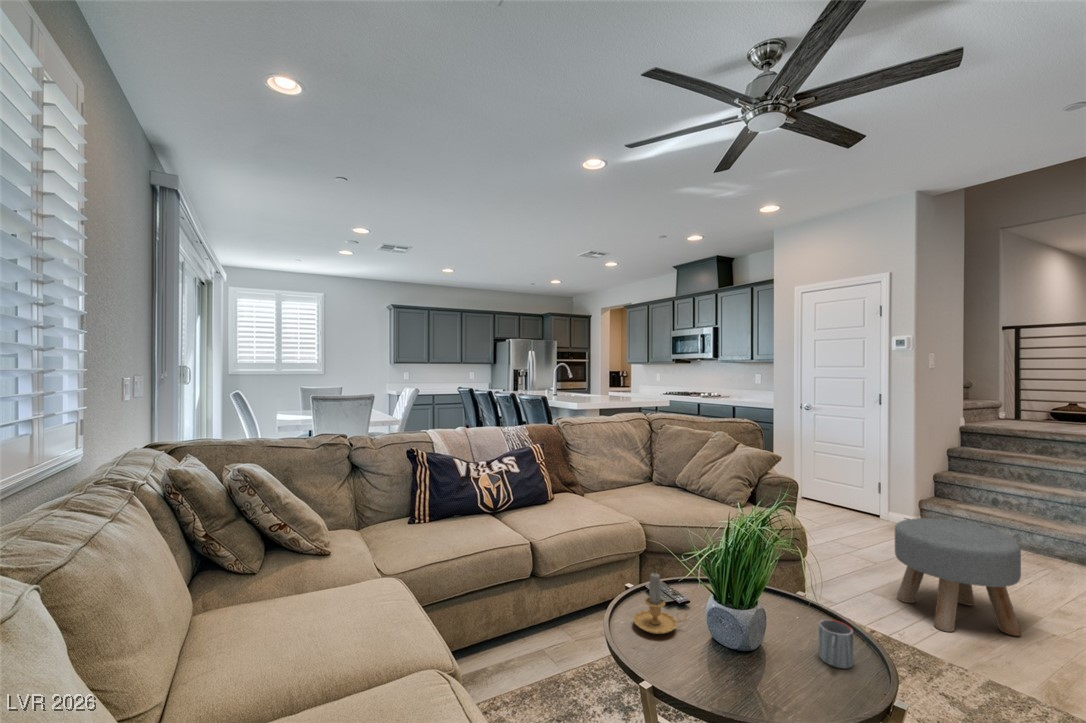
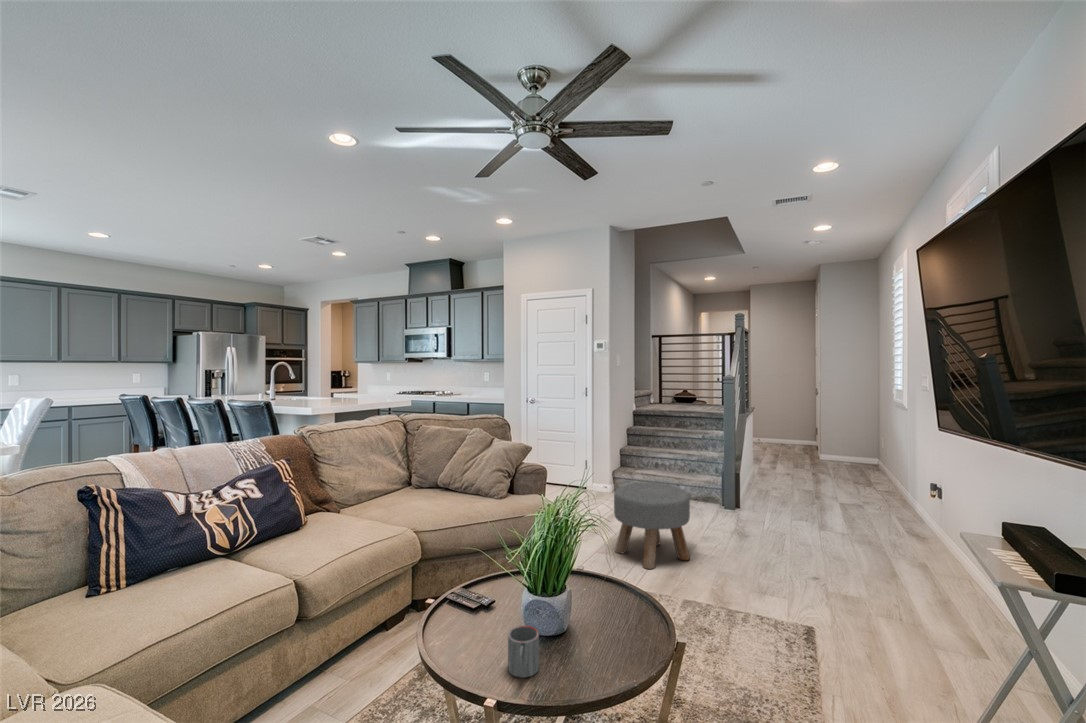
candle: present [633,573,687,634] -> none [449,580,502,646]
mug: present [819,619,853,668] -> present [508,626,539,678]

